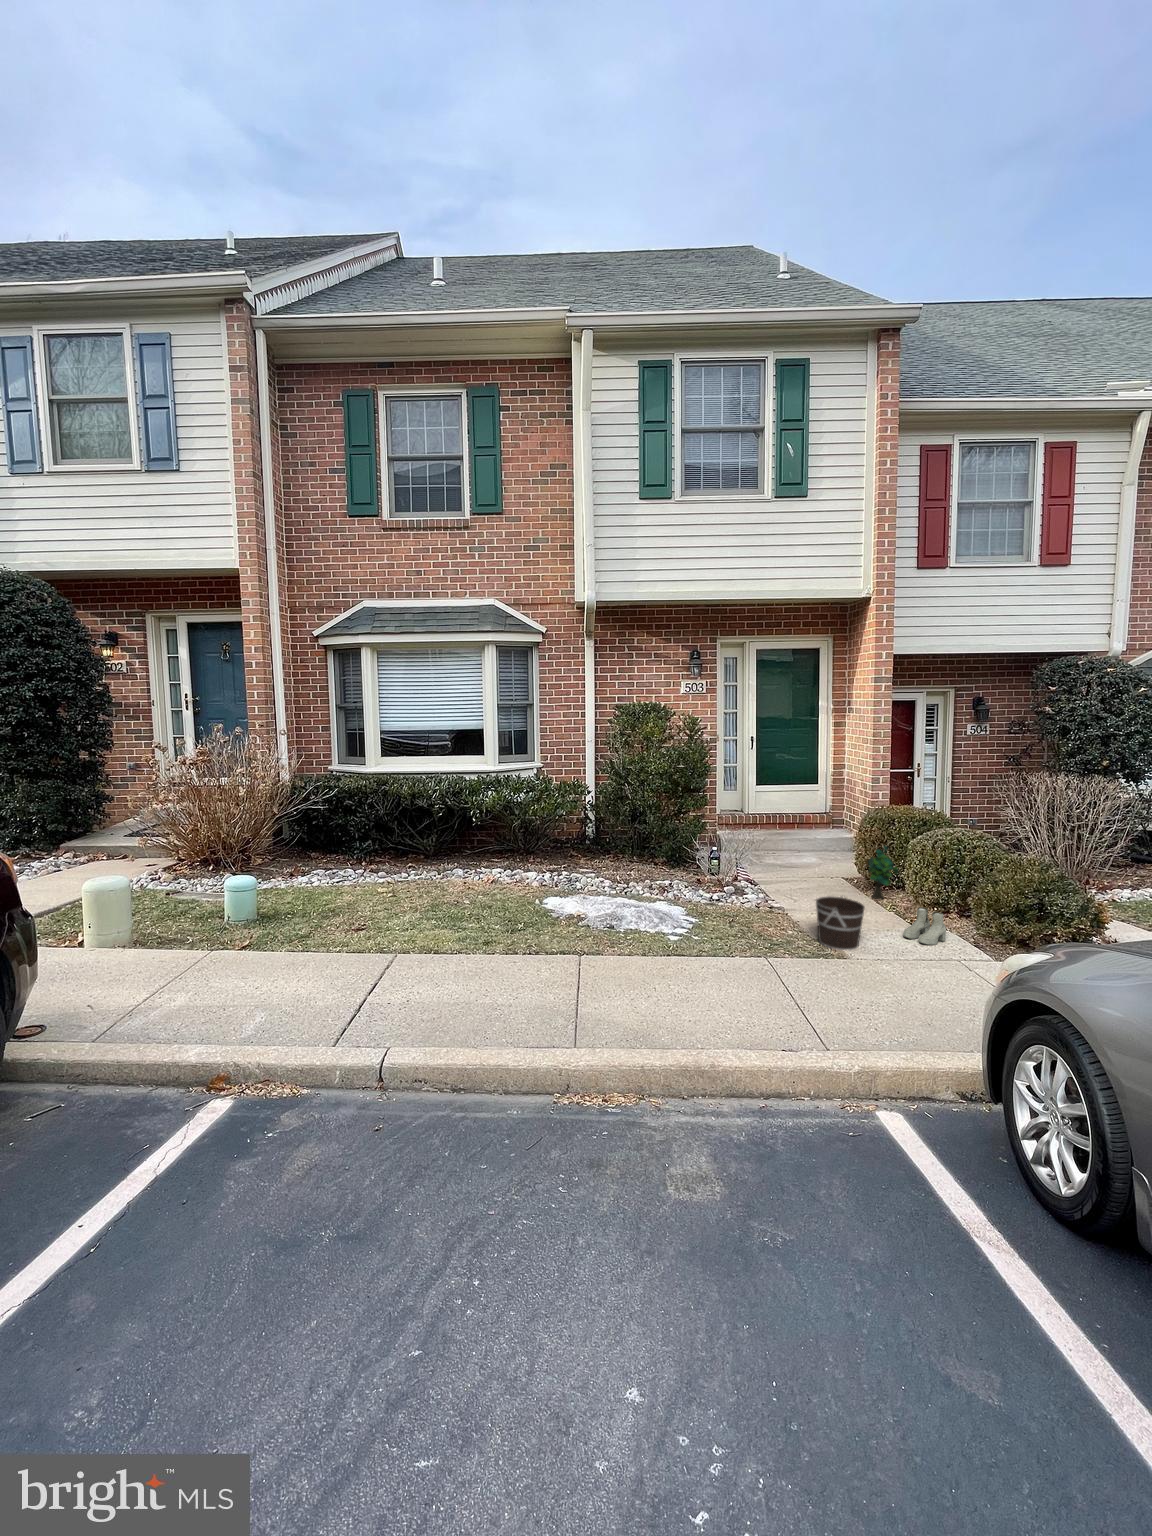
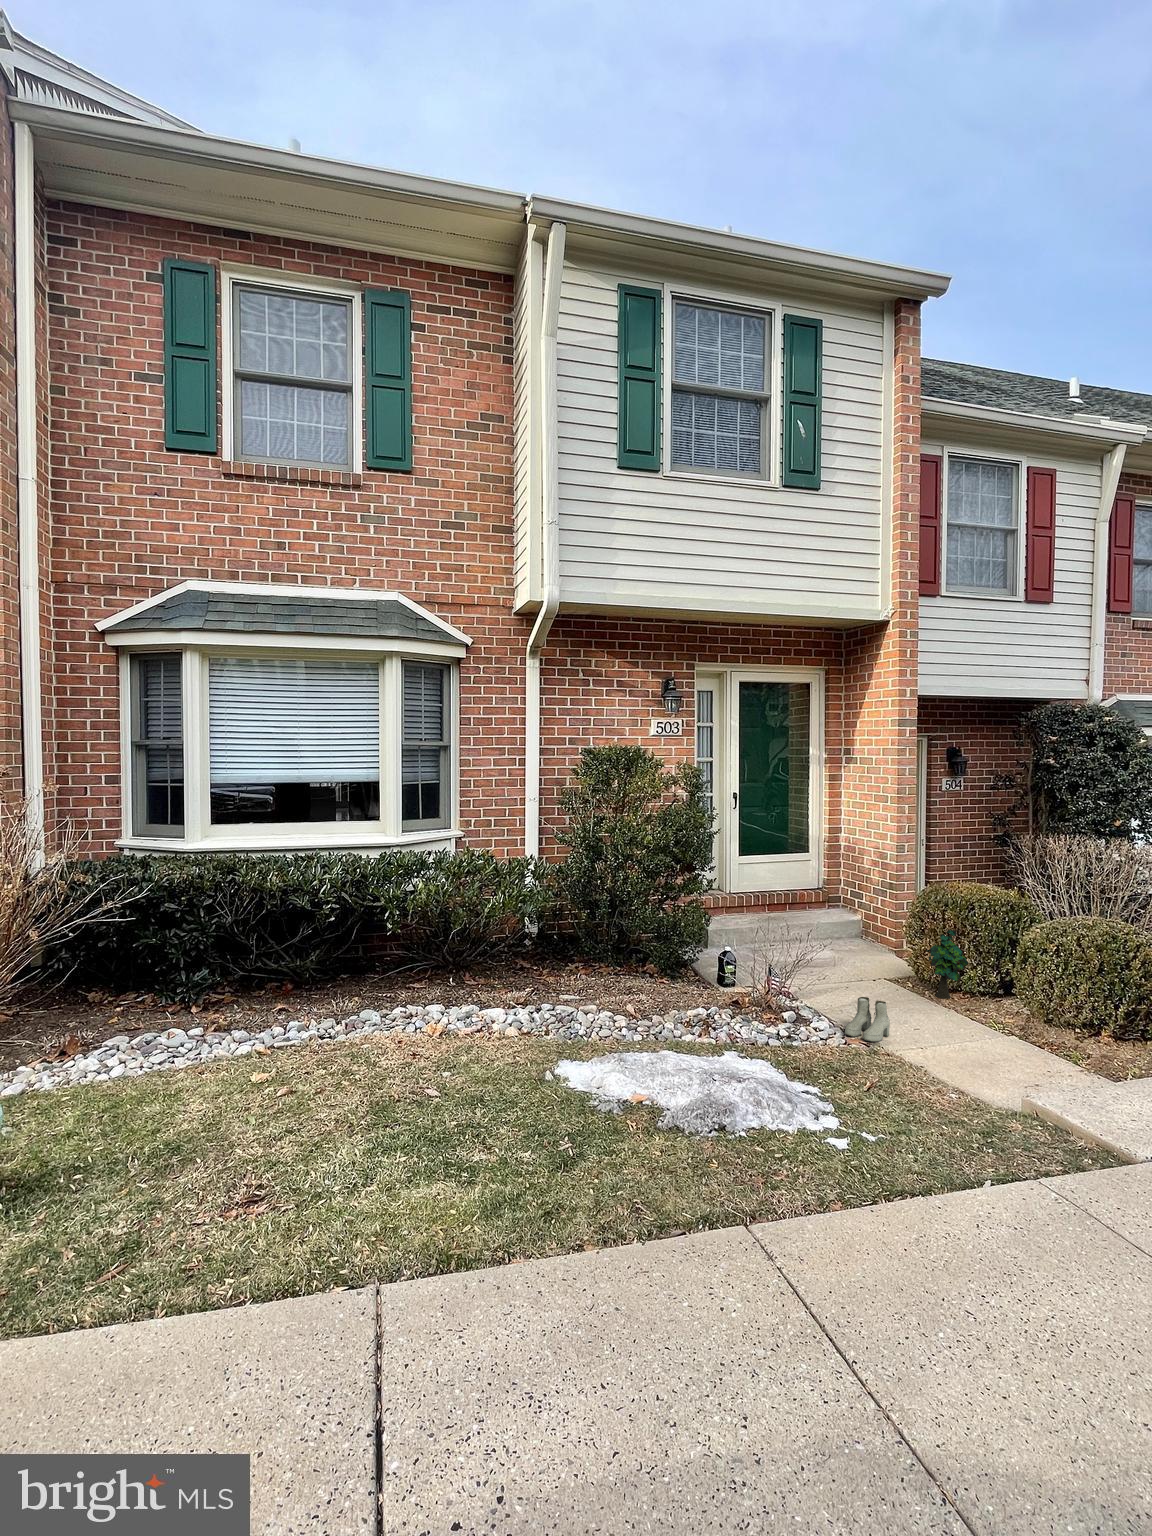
bucket: present [816,896,865,950] -> none [929,998,994,1070]
boots: present [903,907,946,945] -> present [845,997,890,1042]

